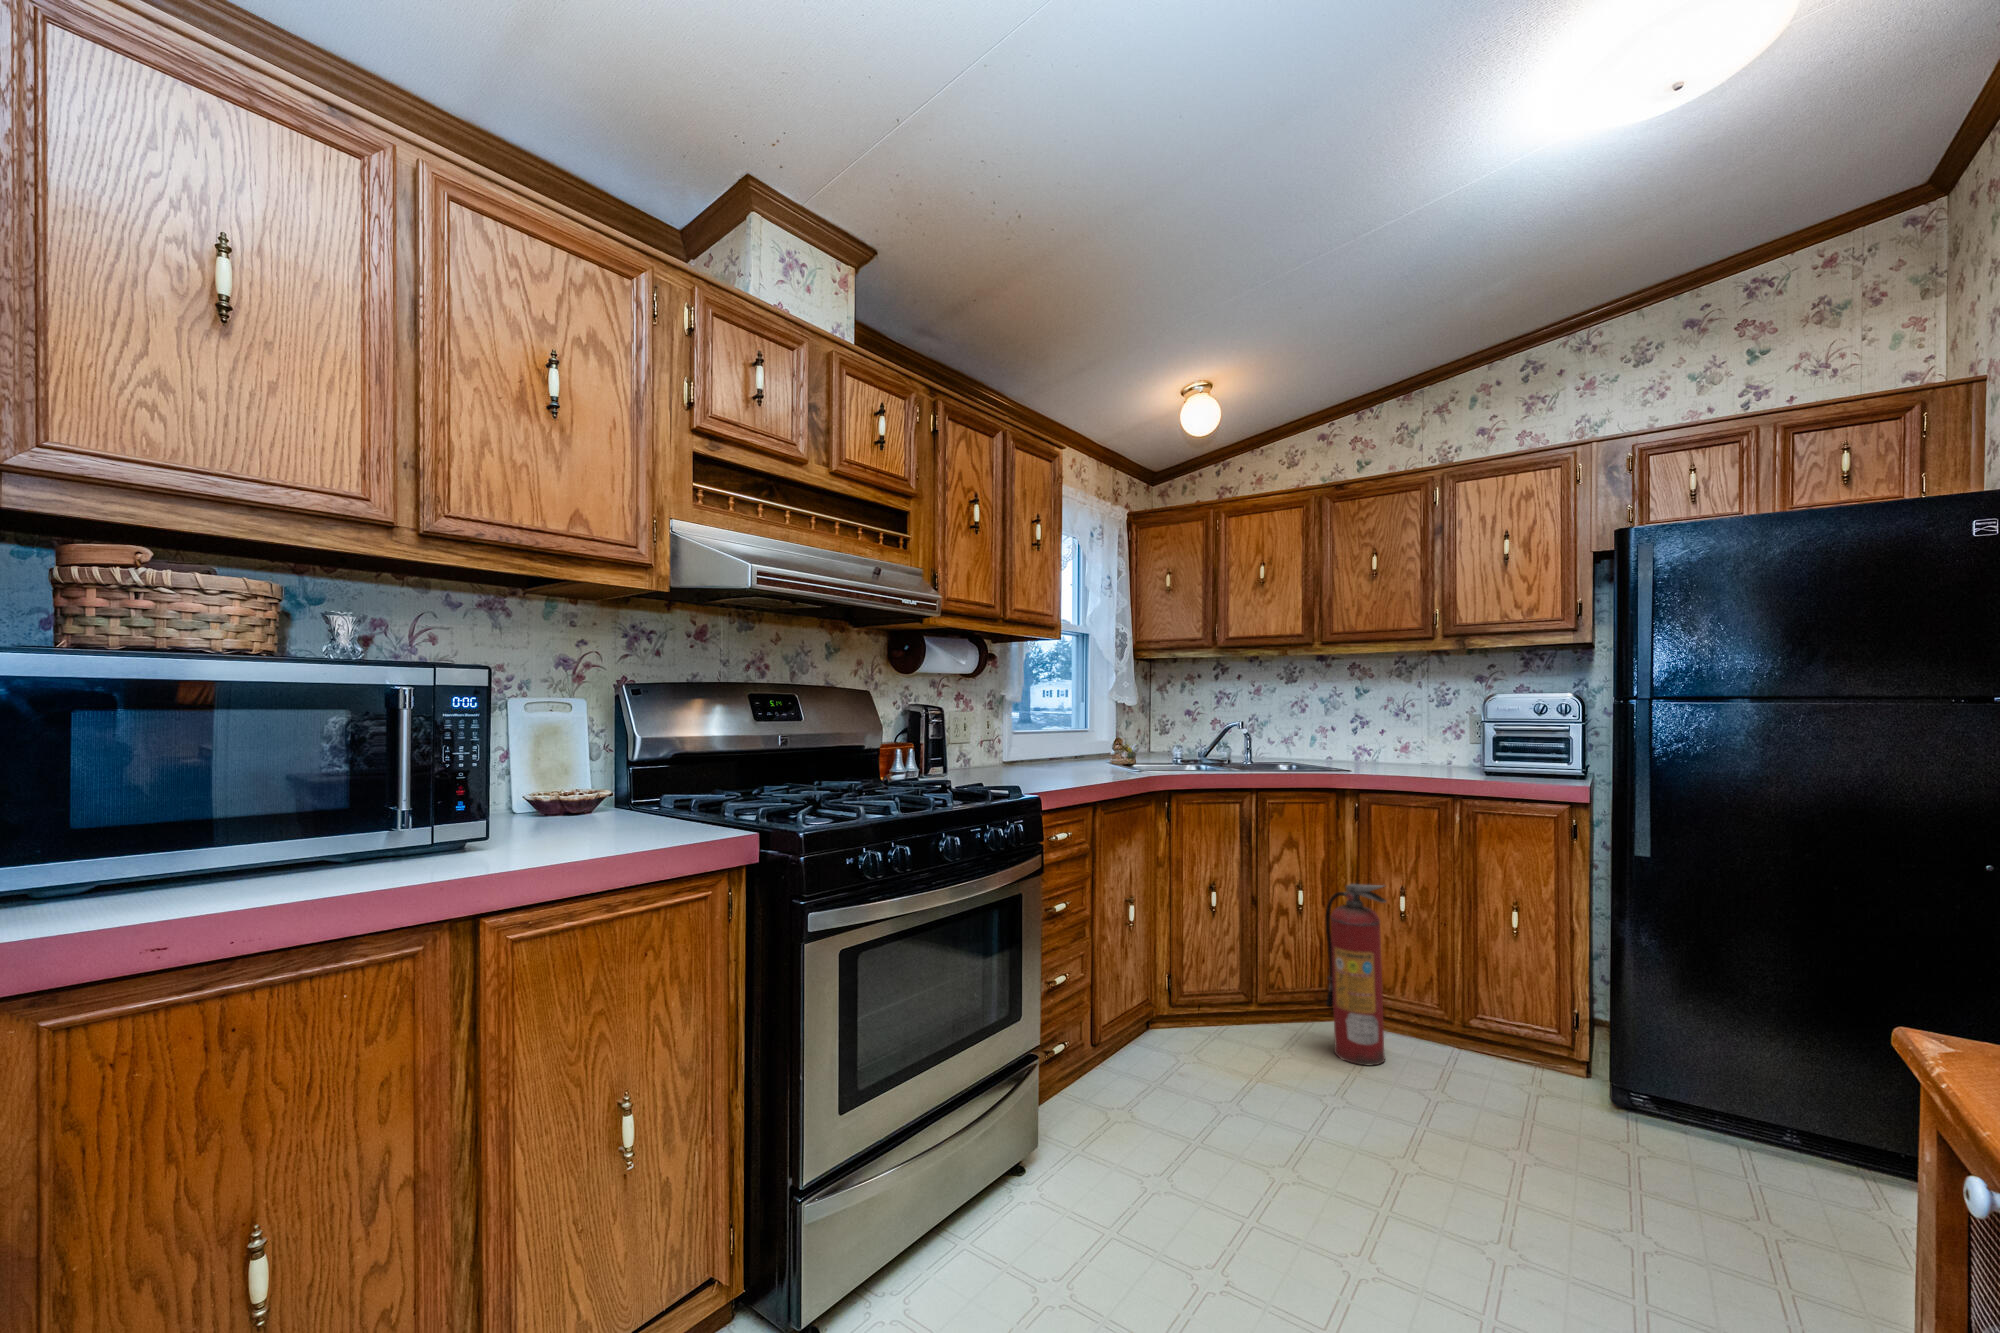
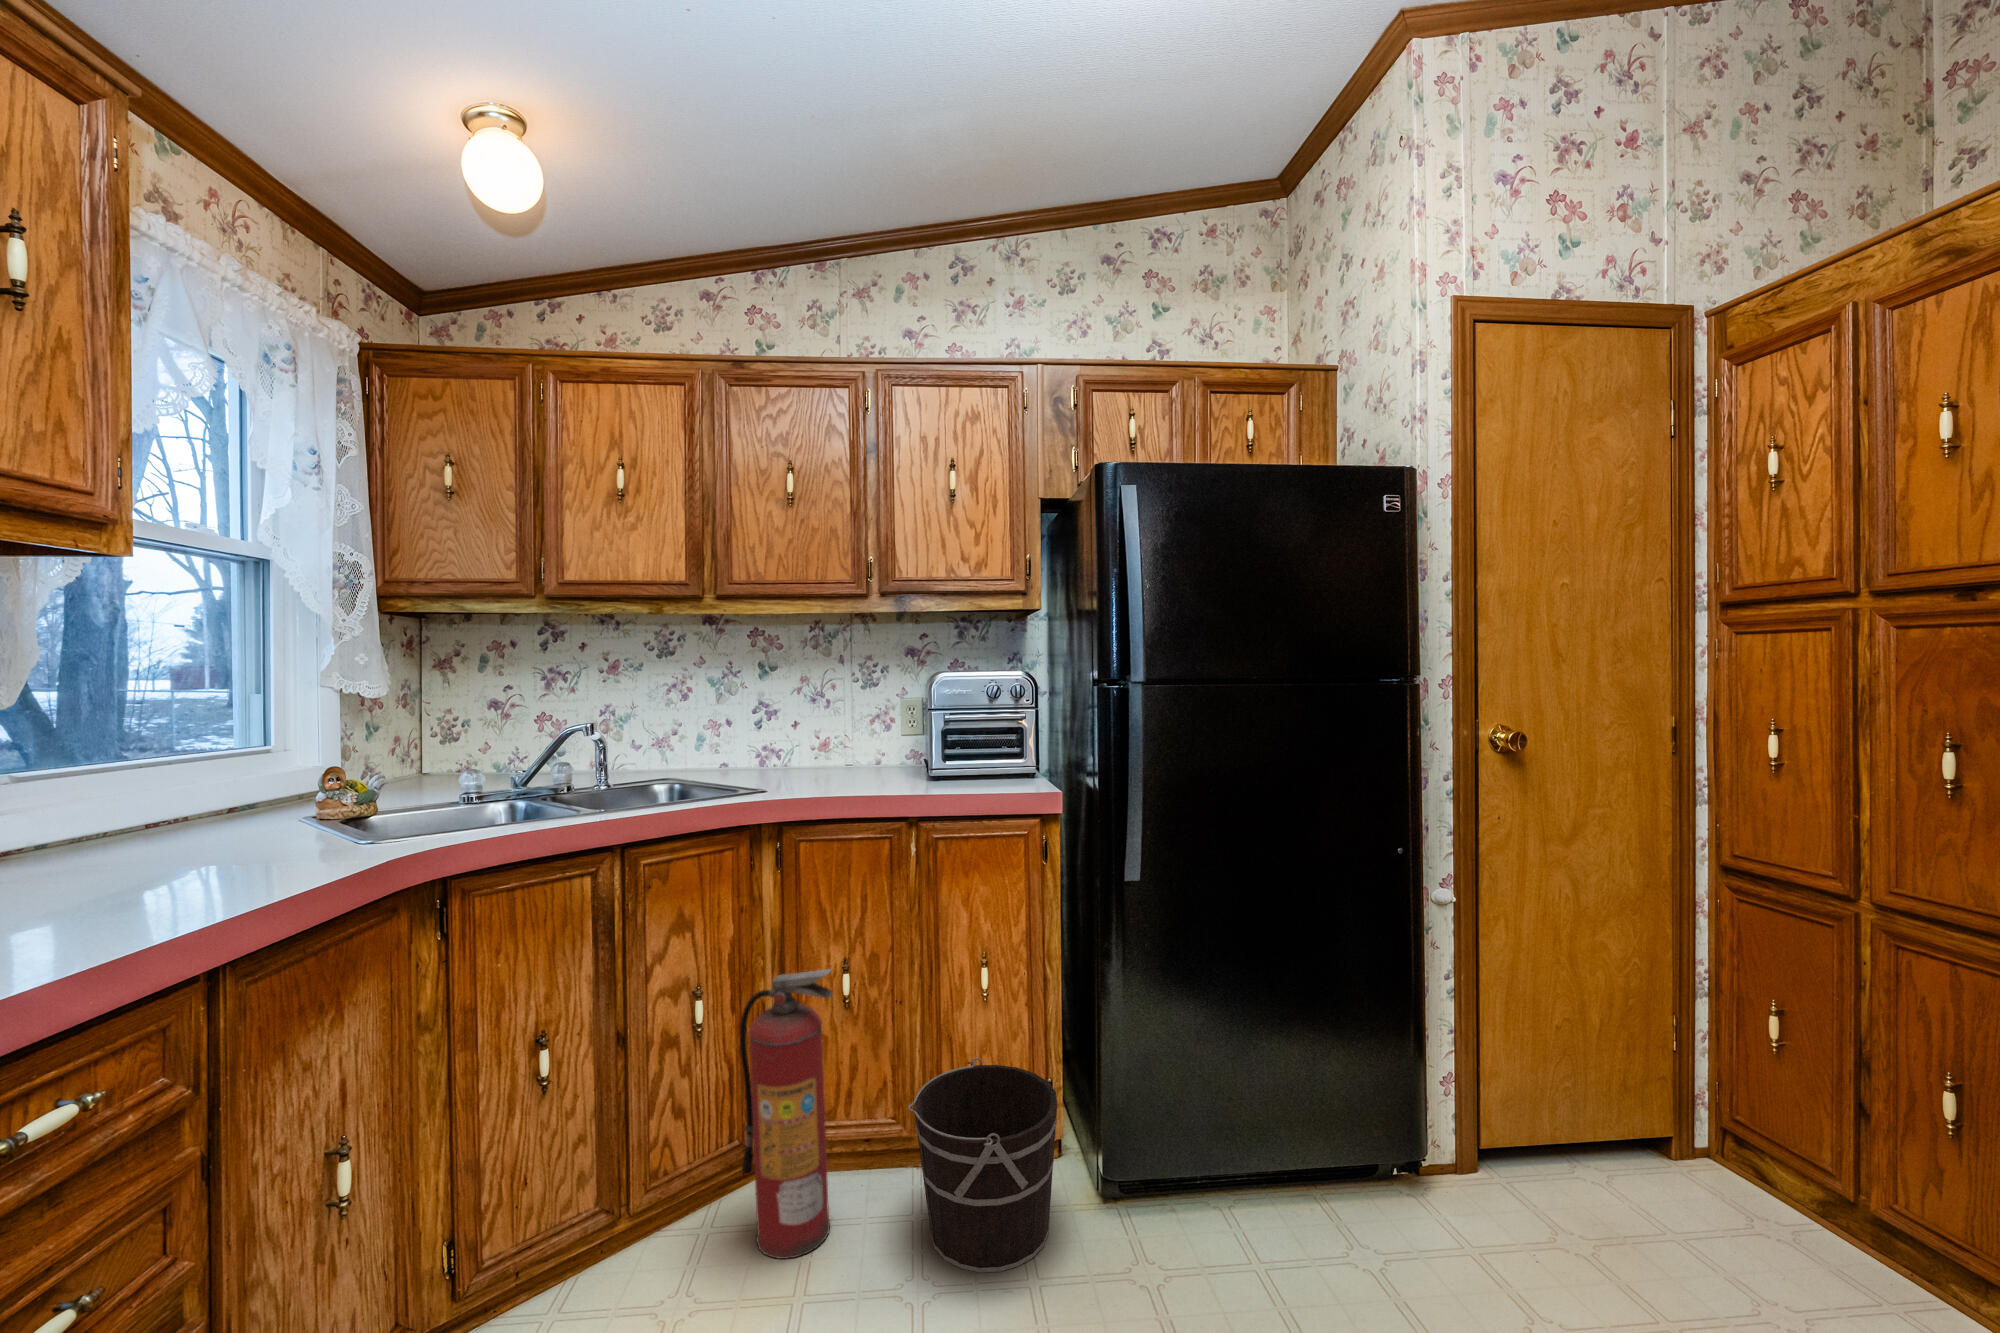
bucket: none [1440,981,1567,1121] -> present [908,1057,1057,1273]

